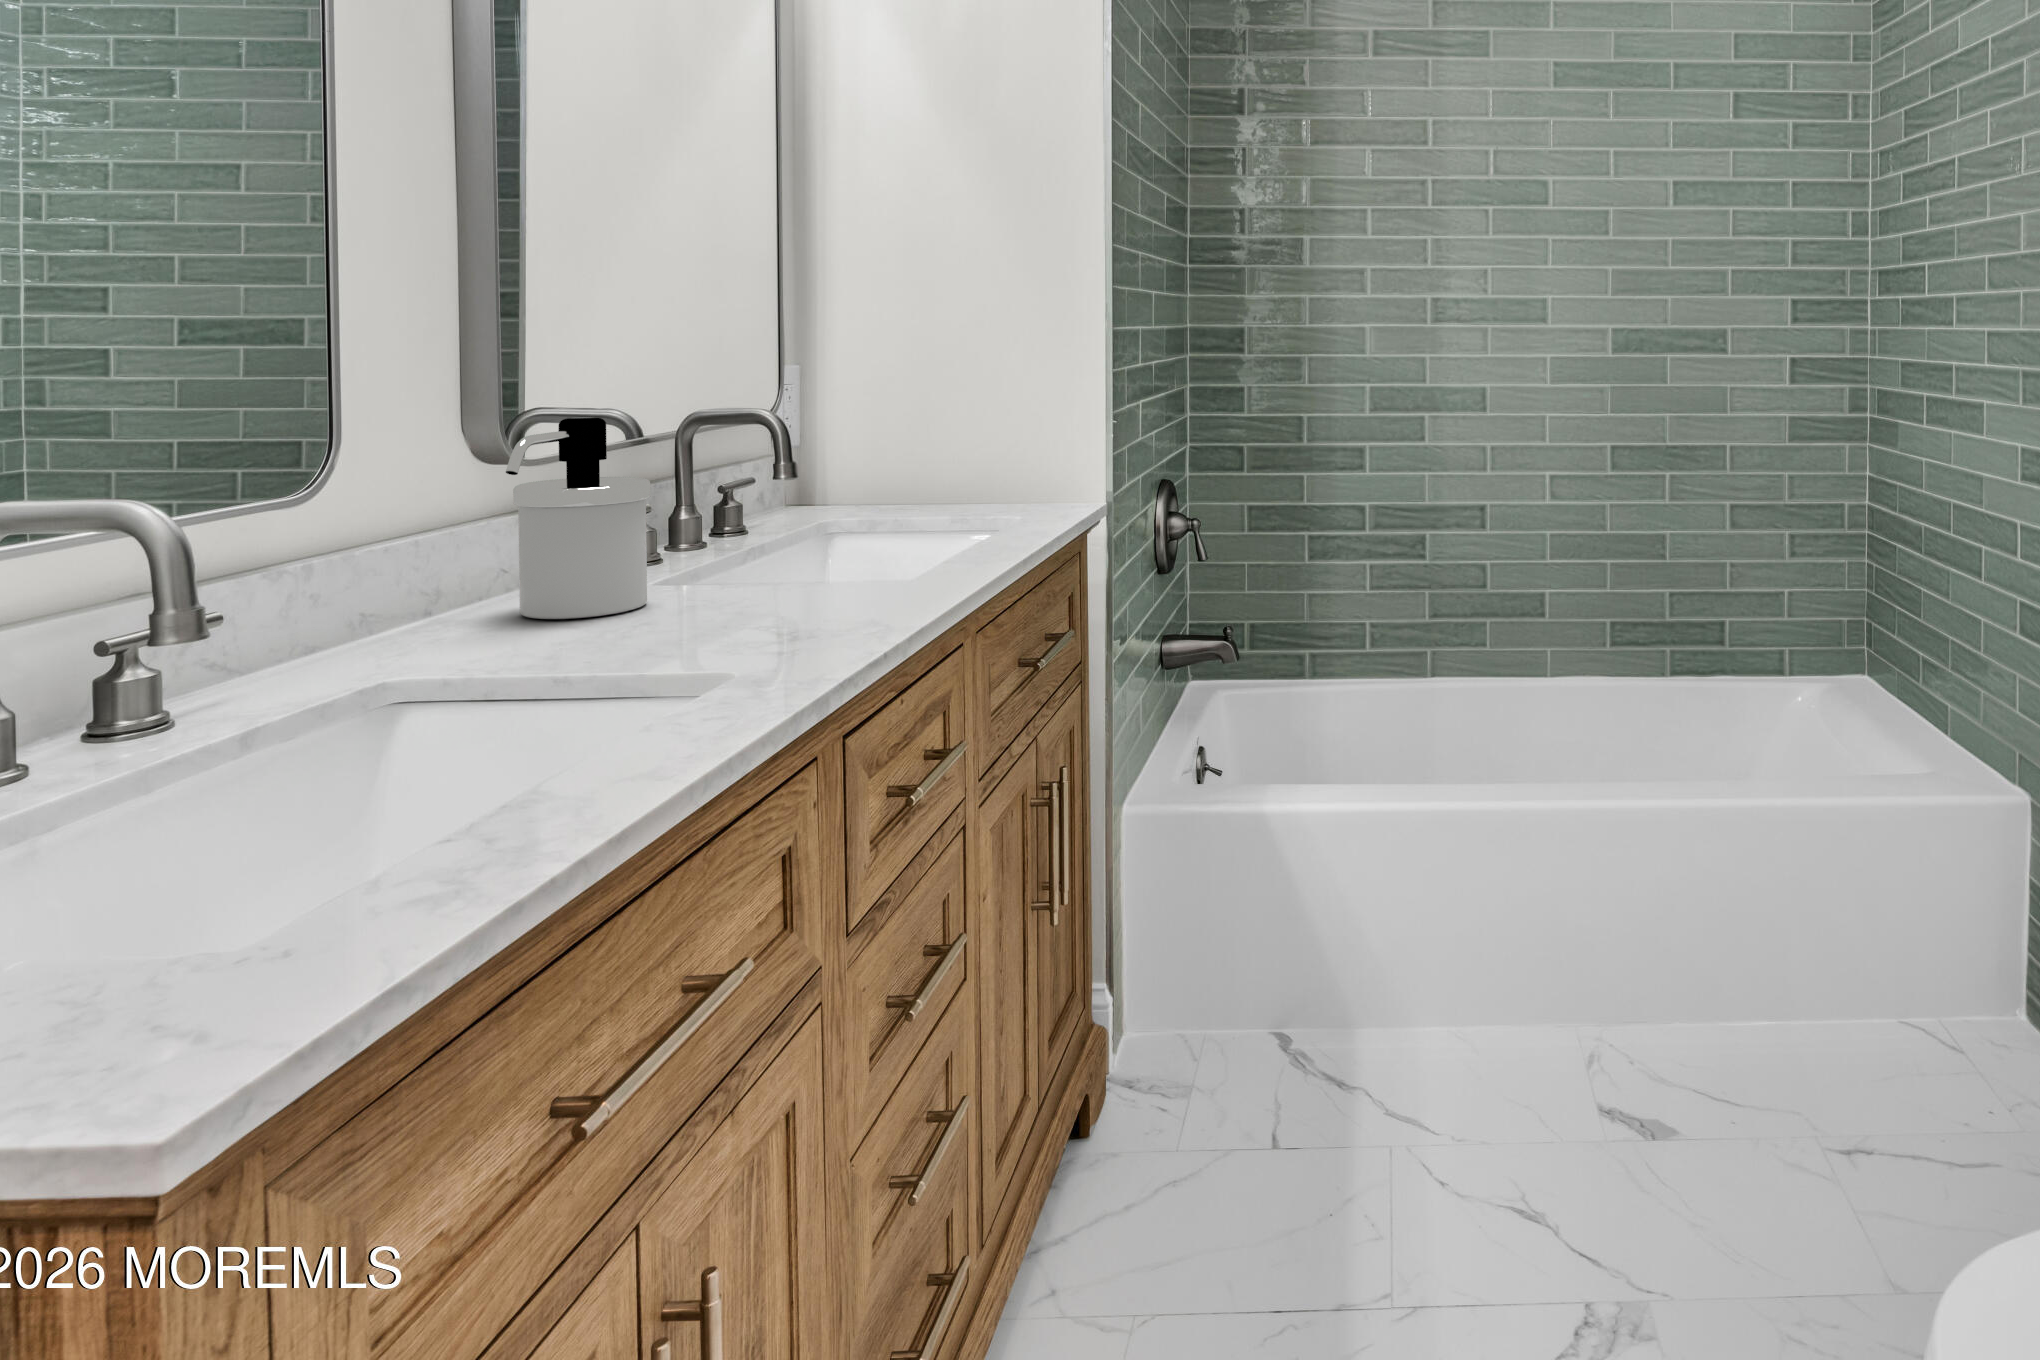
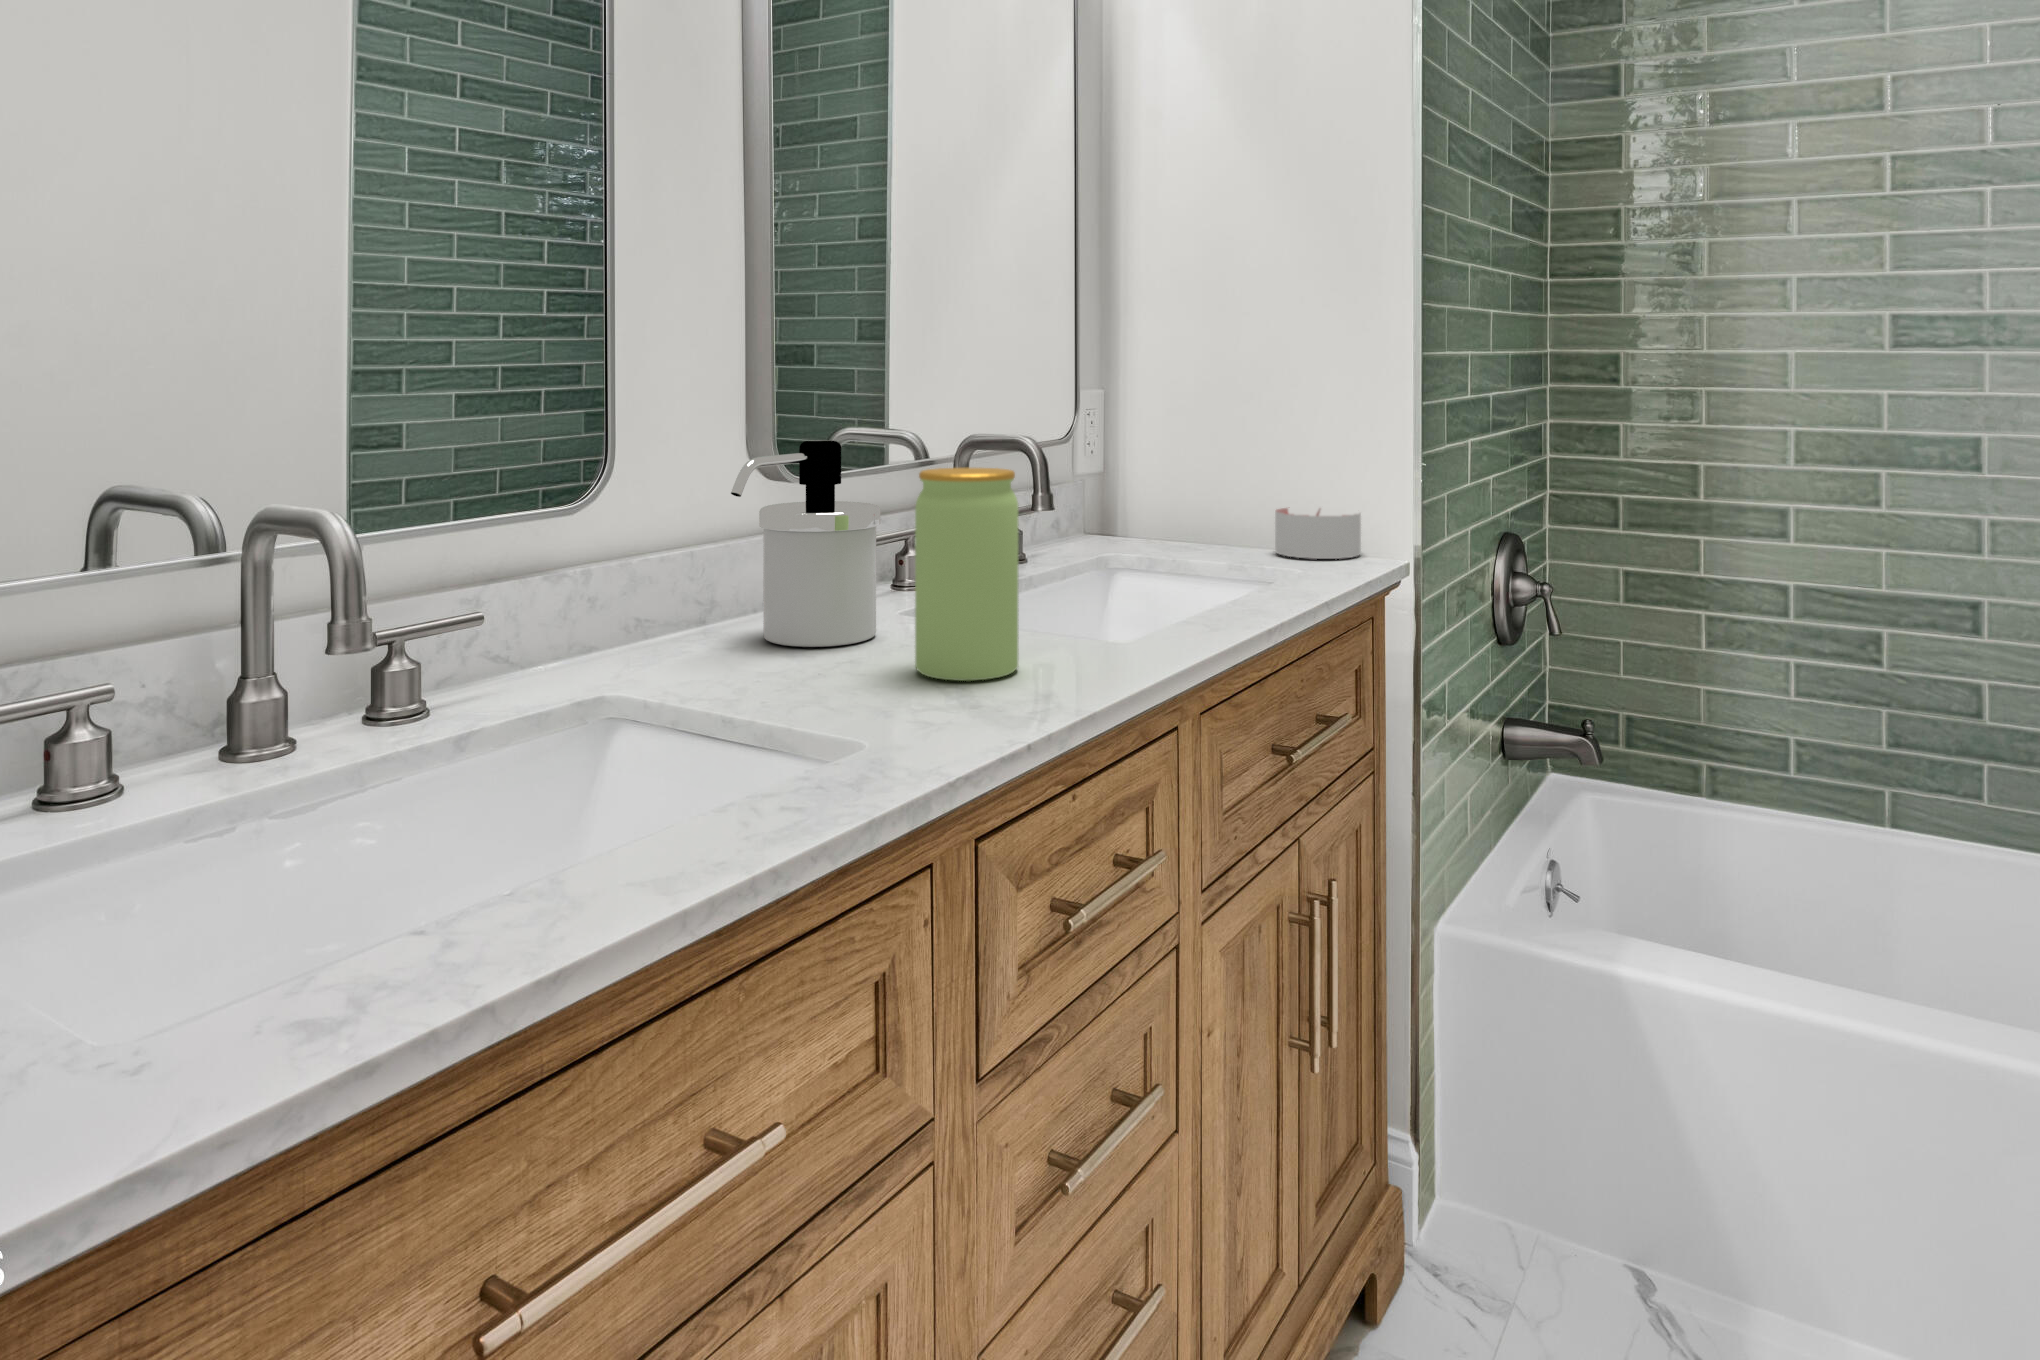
jar: none [722,436,824,625] -> present [915,468,1018,681]
candle: none [982,464,1058,509] -> present [1275,508,1361,559]

